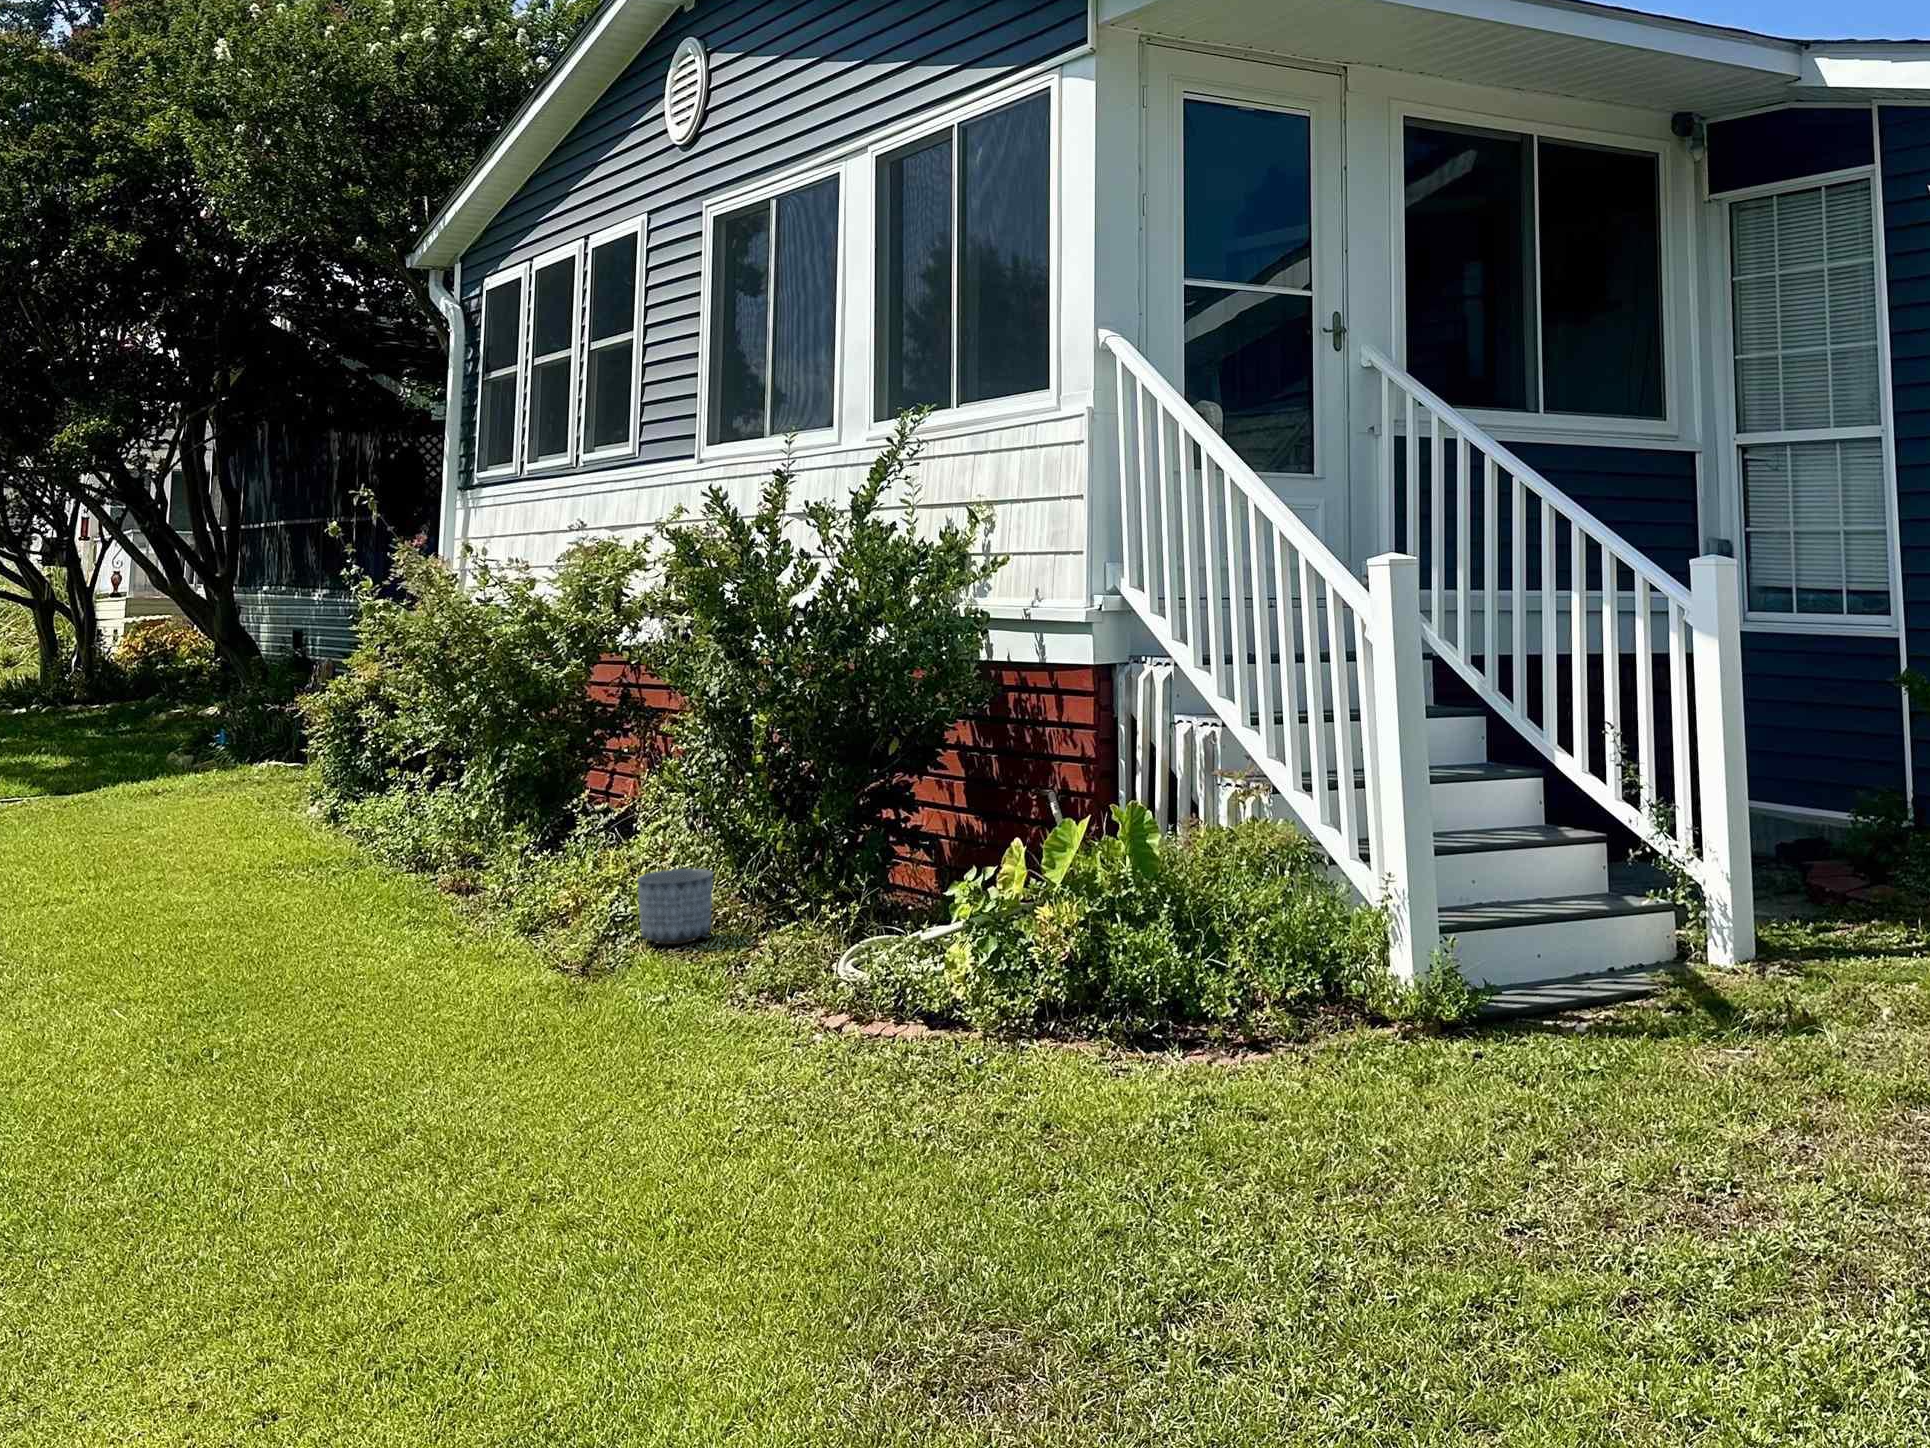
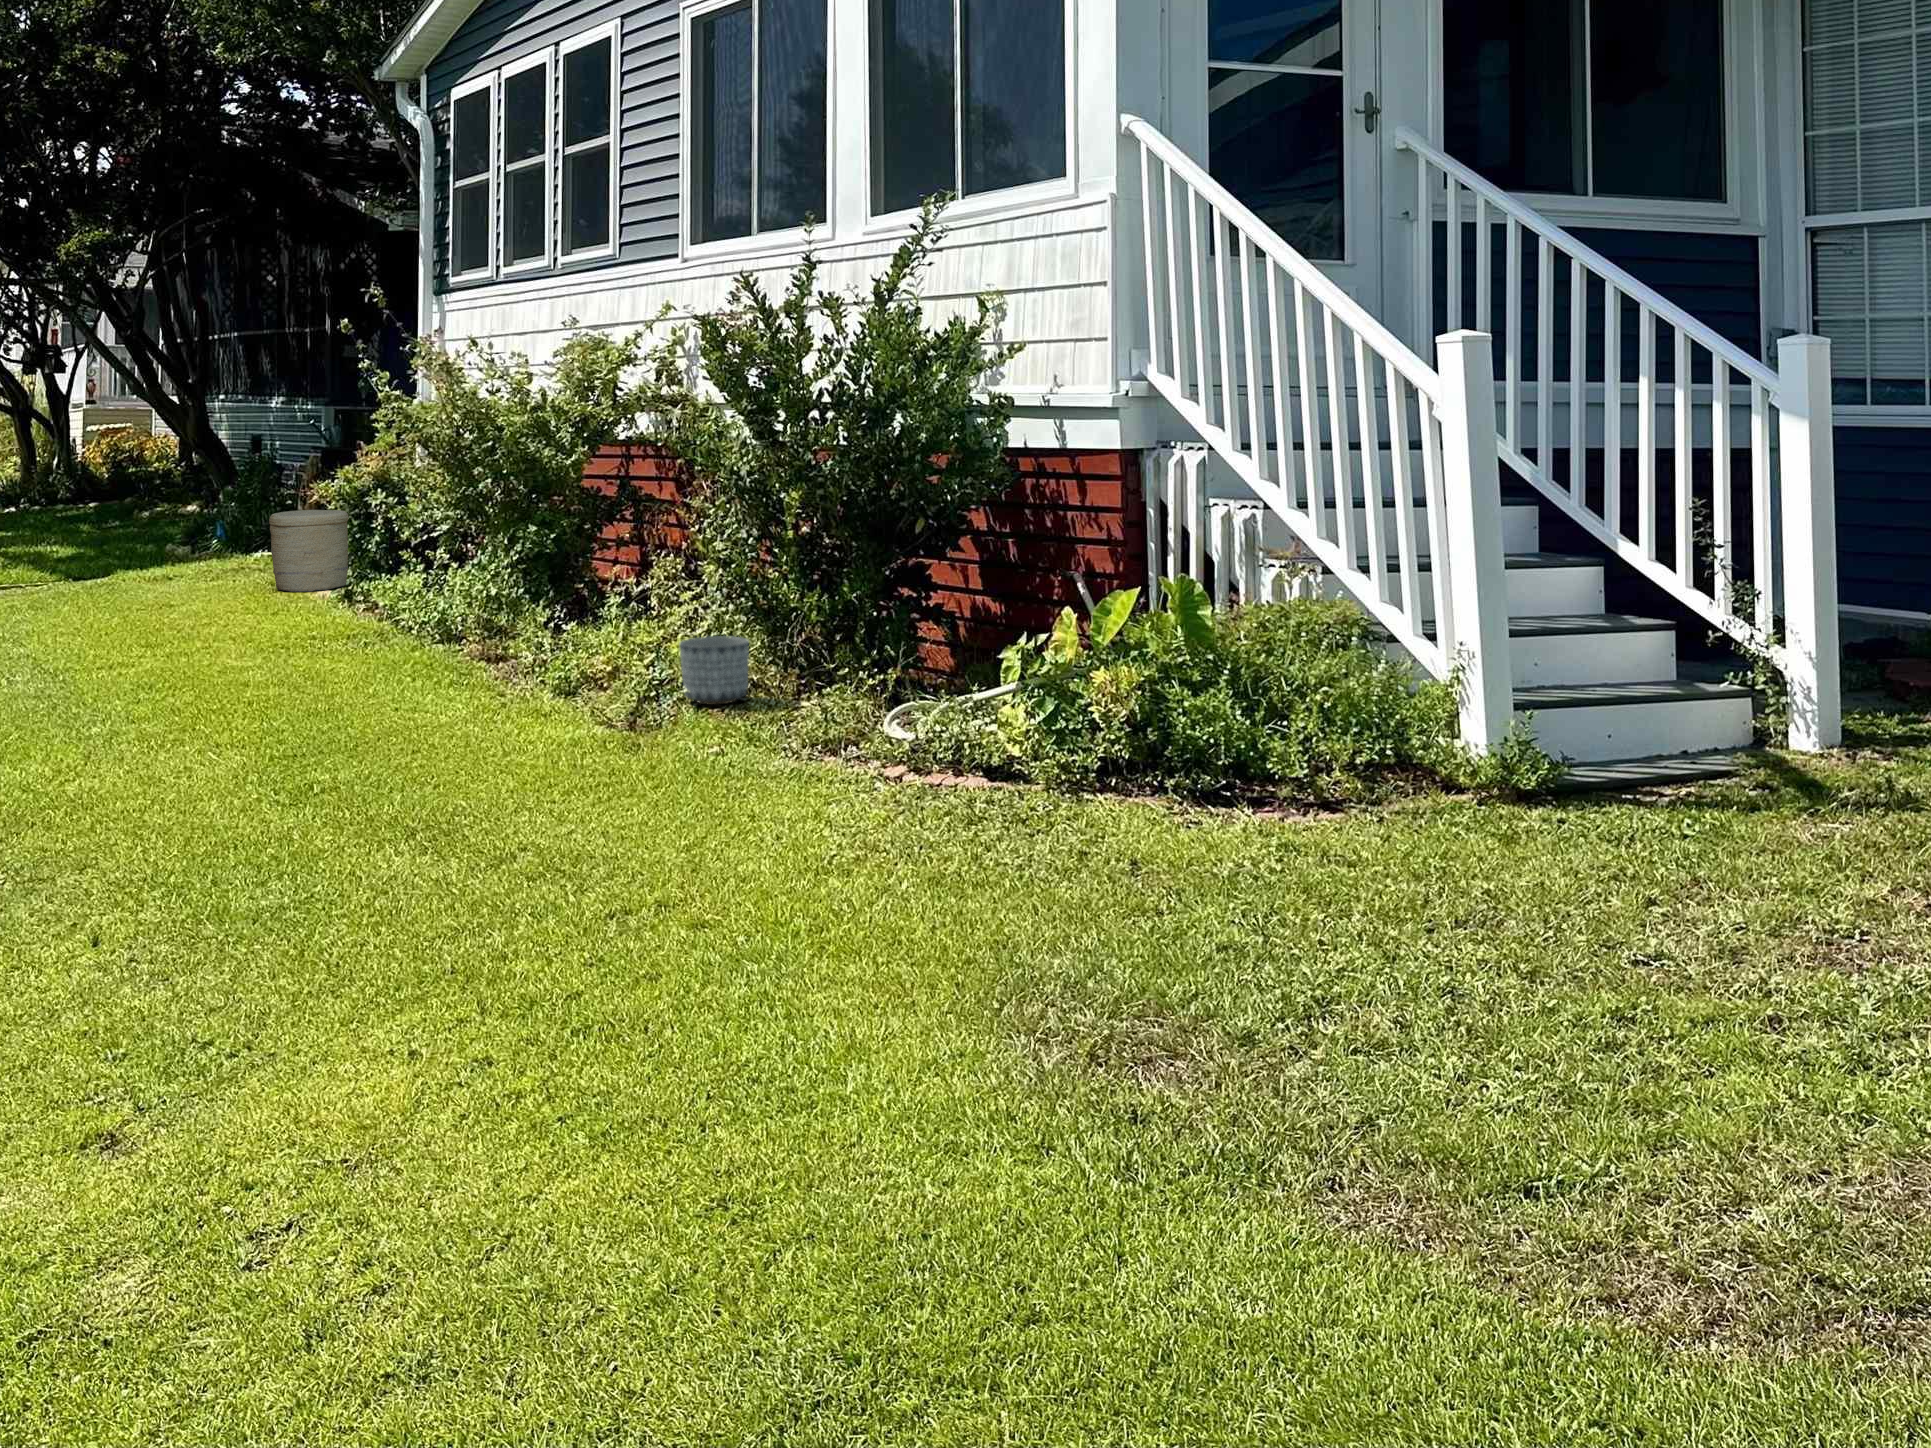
woven basket: none [242,726,334,817] -> present [269,510,349,592]

